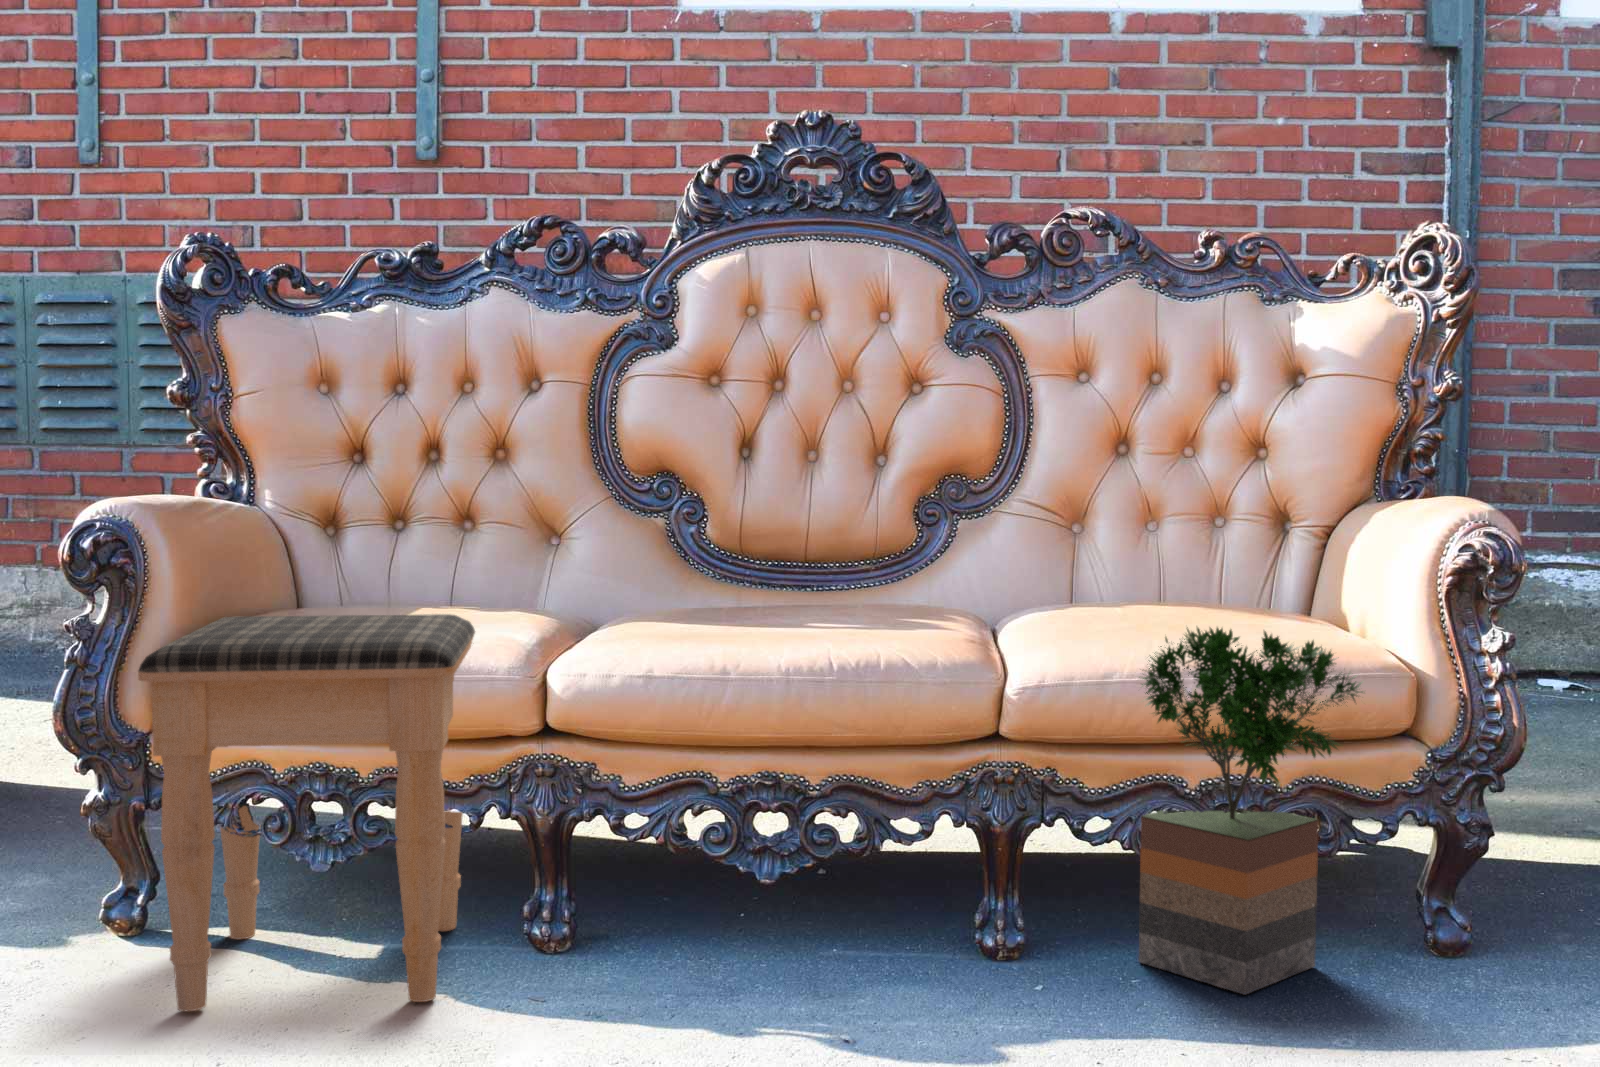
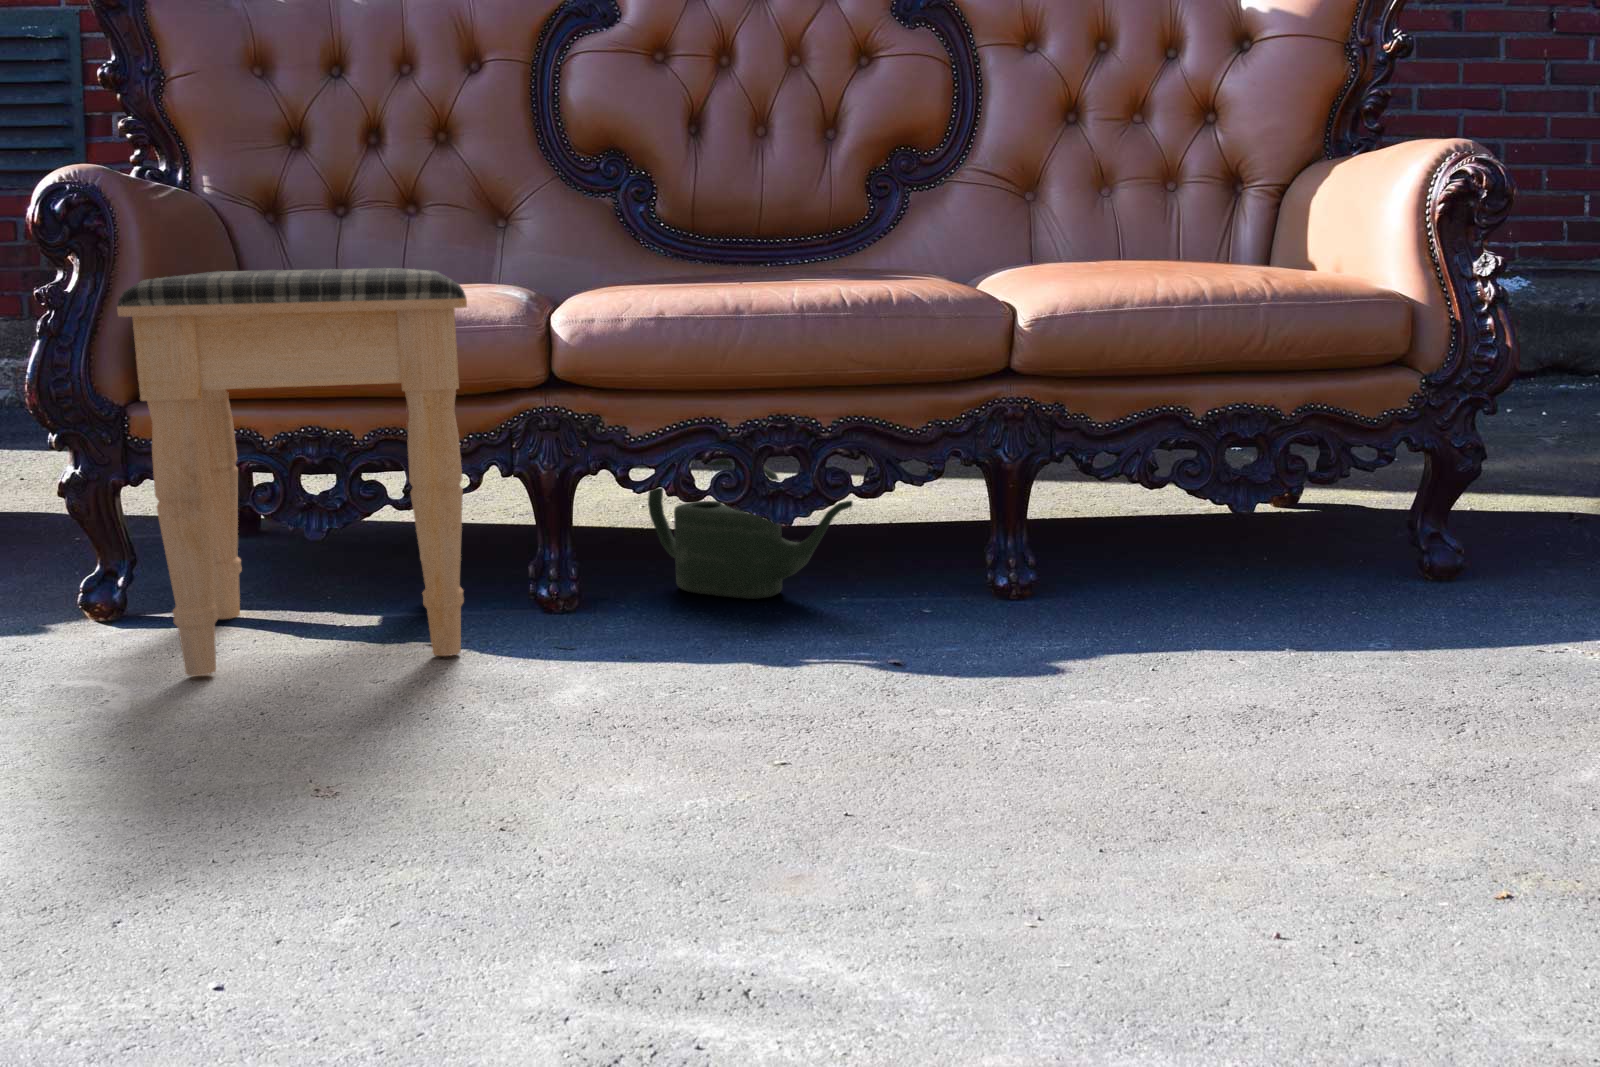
potted tree: present [1139,627,1363,995] -> none [1145,254,1373,609]
watering can: none [650,799,835,947] -> present [648,459,853,599]

